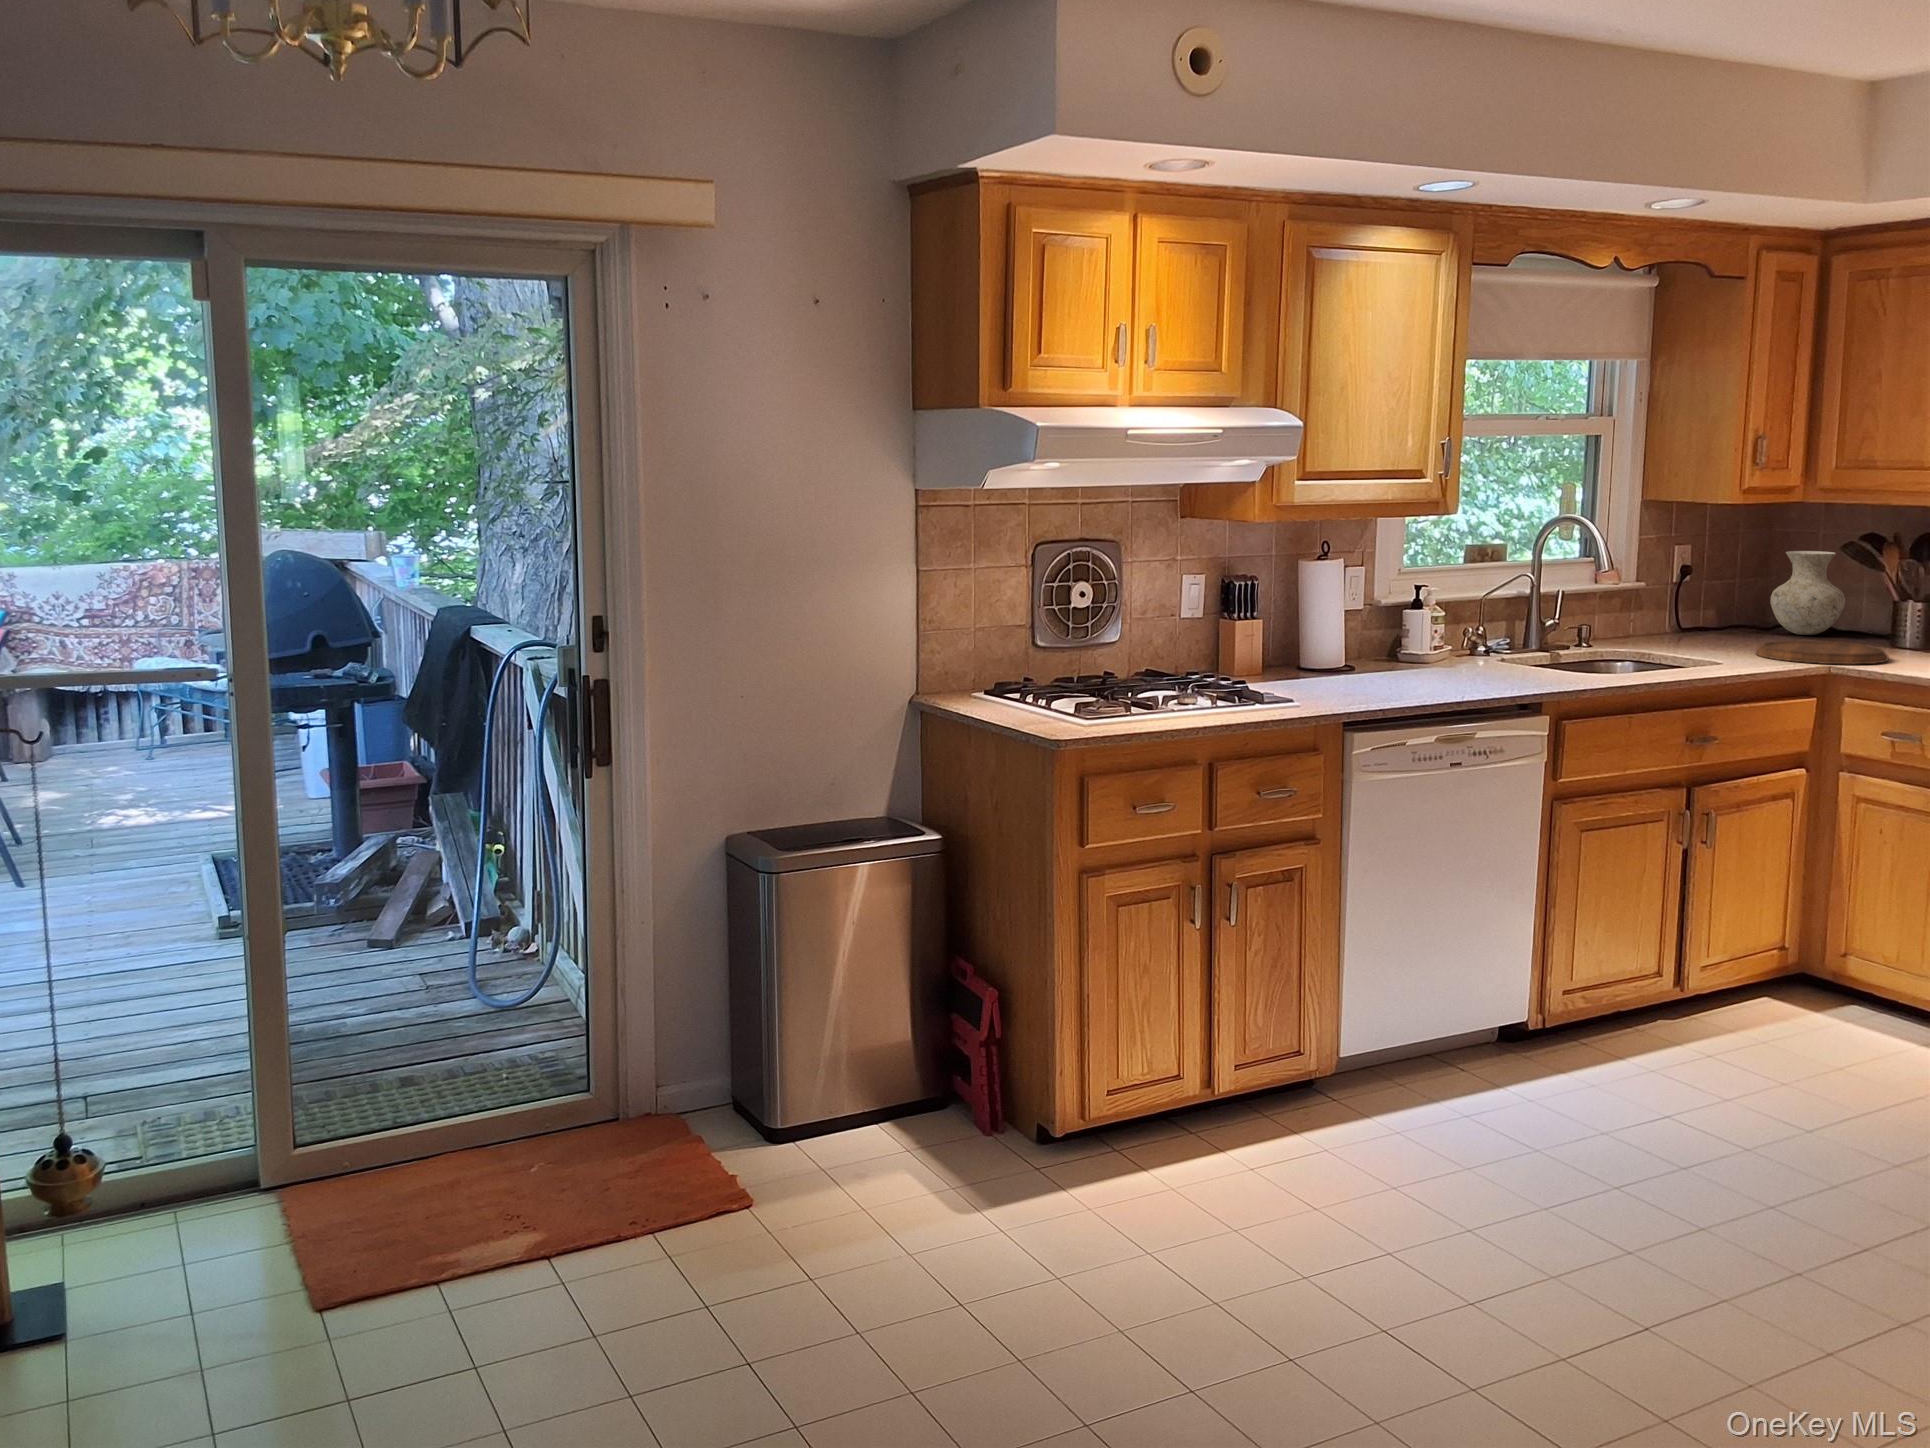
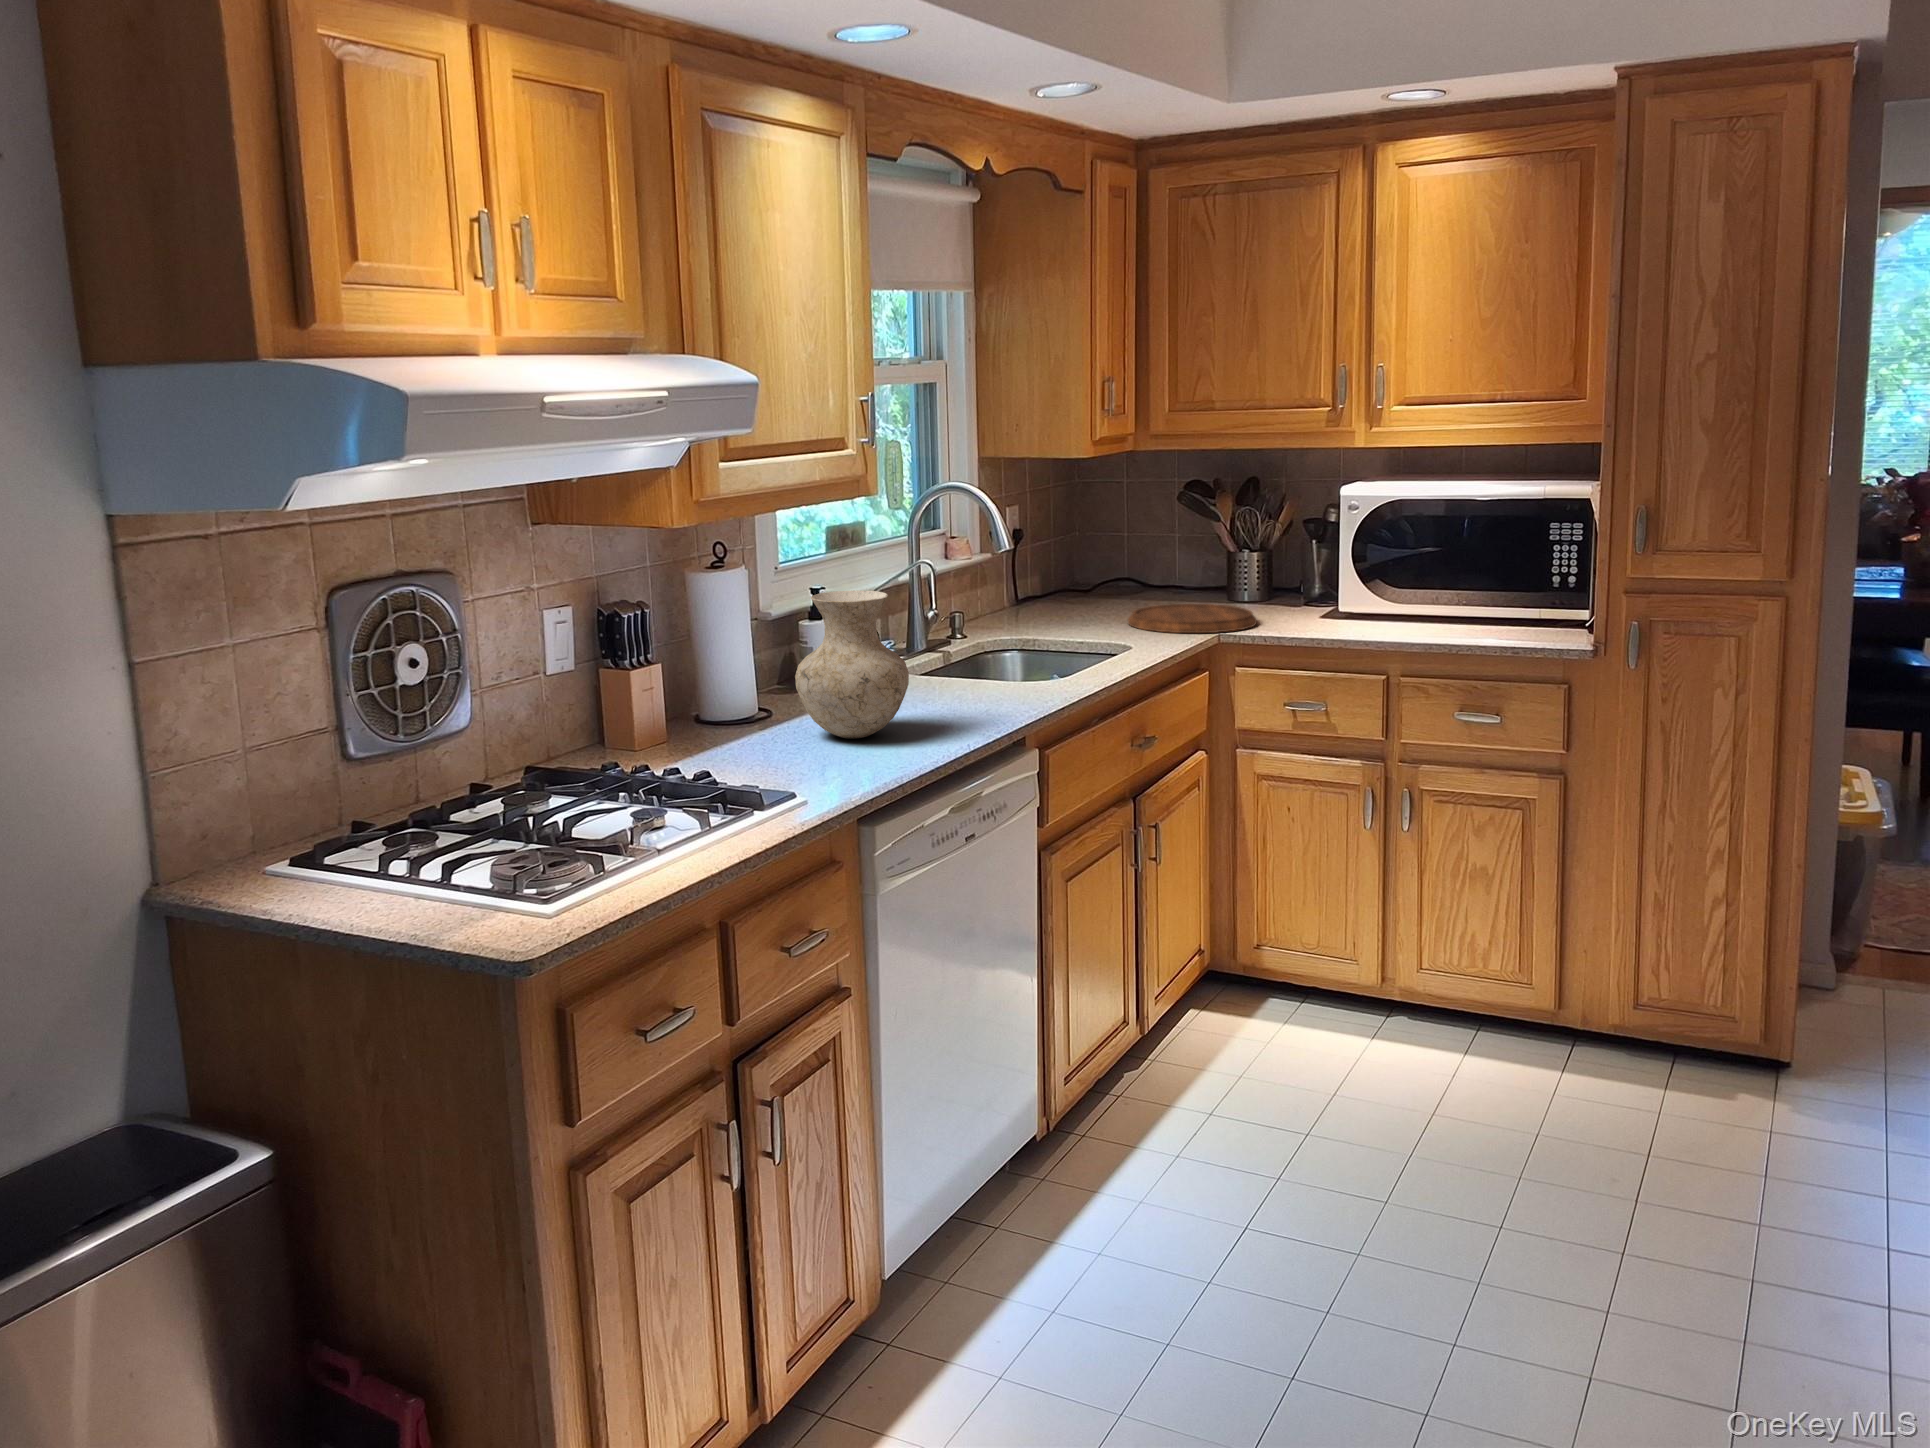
vase: present [1770,551,1845,635] -> present [795,590,909,739]

